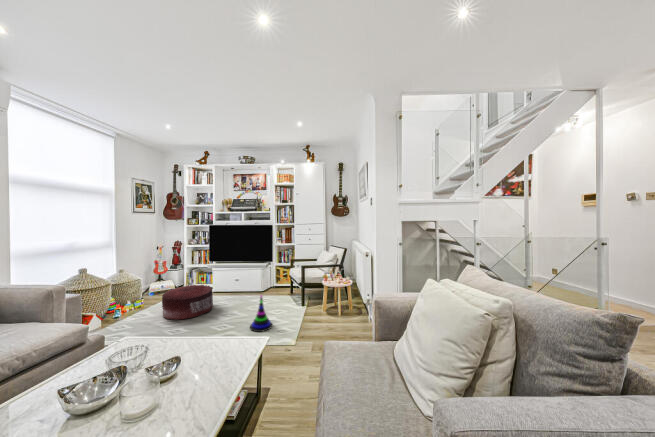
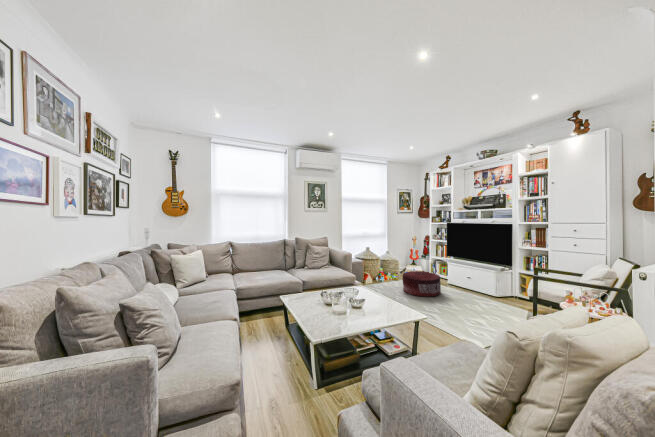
stacking toy: present [250,295,272,332] -> none [458,292,483,328]

